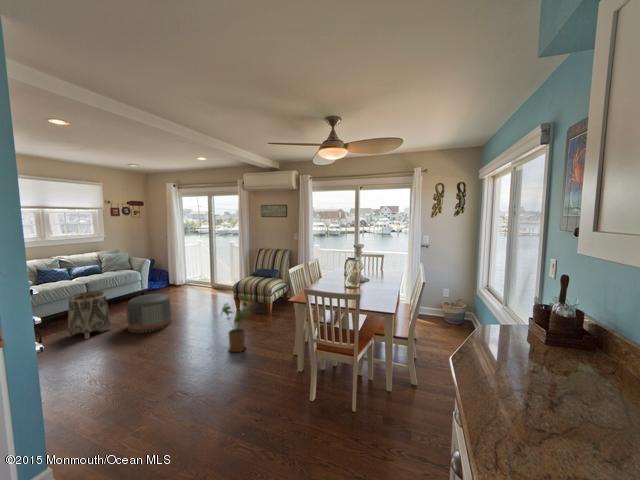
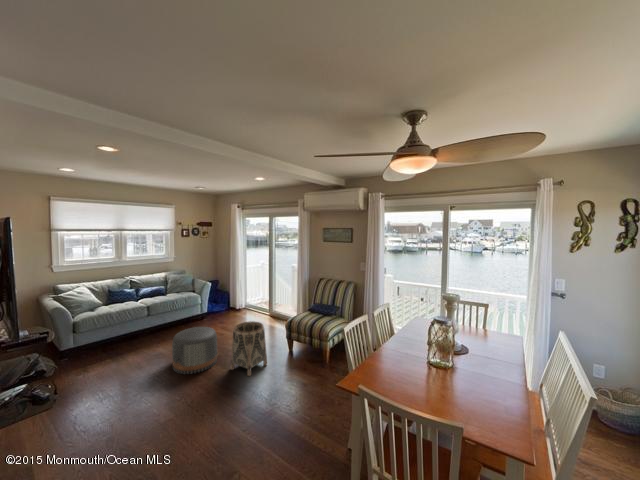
basket: present [68,291,111,339] -> present [230,321,267,376]
house plant: present [221,296,251,352] -> none [258,352,297,430]

